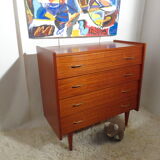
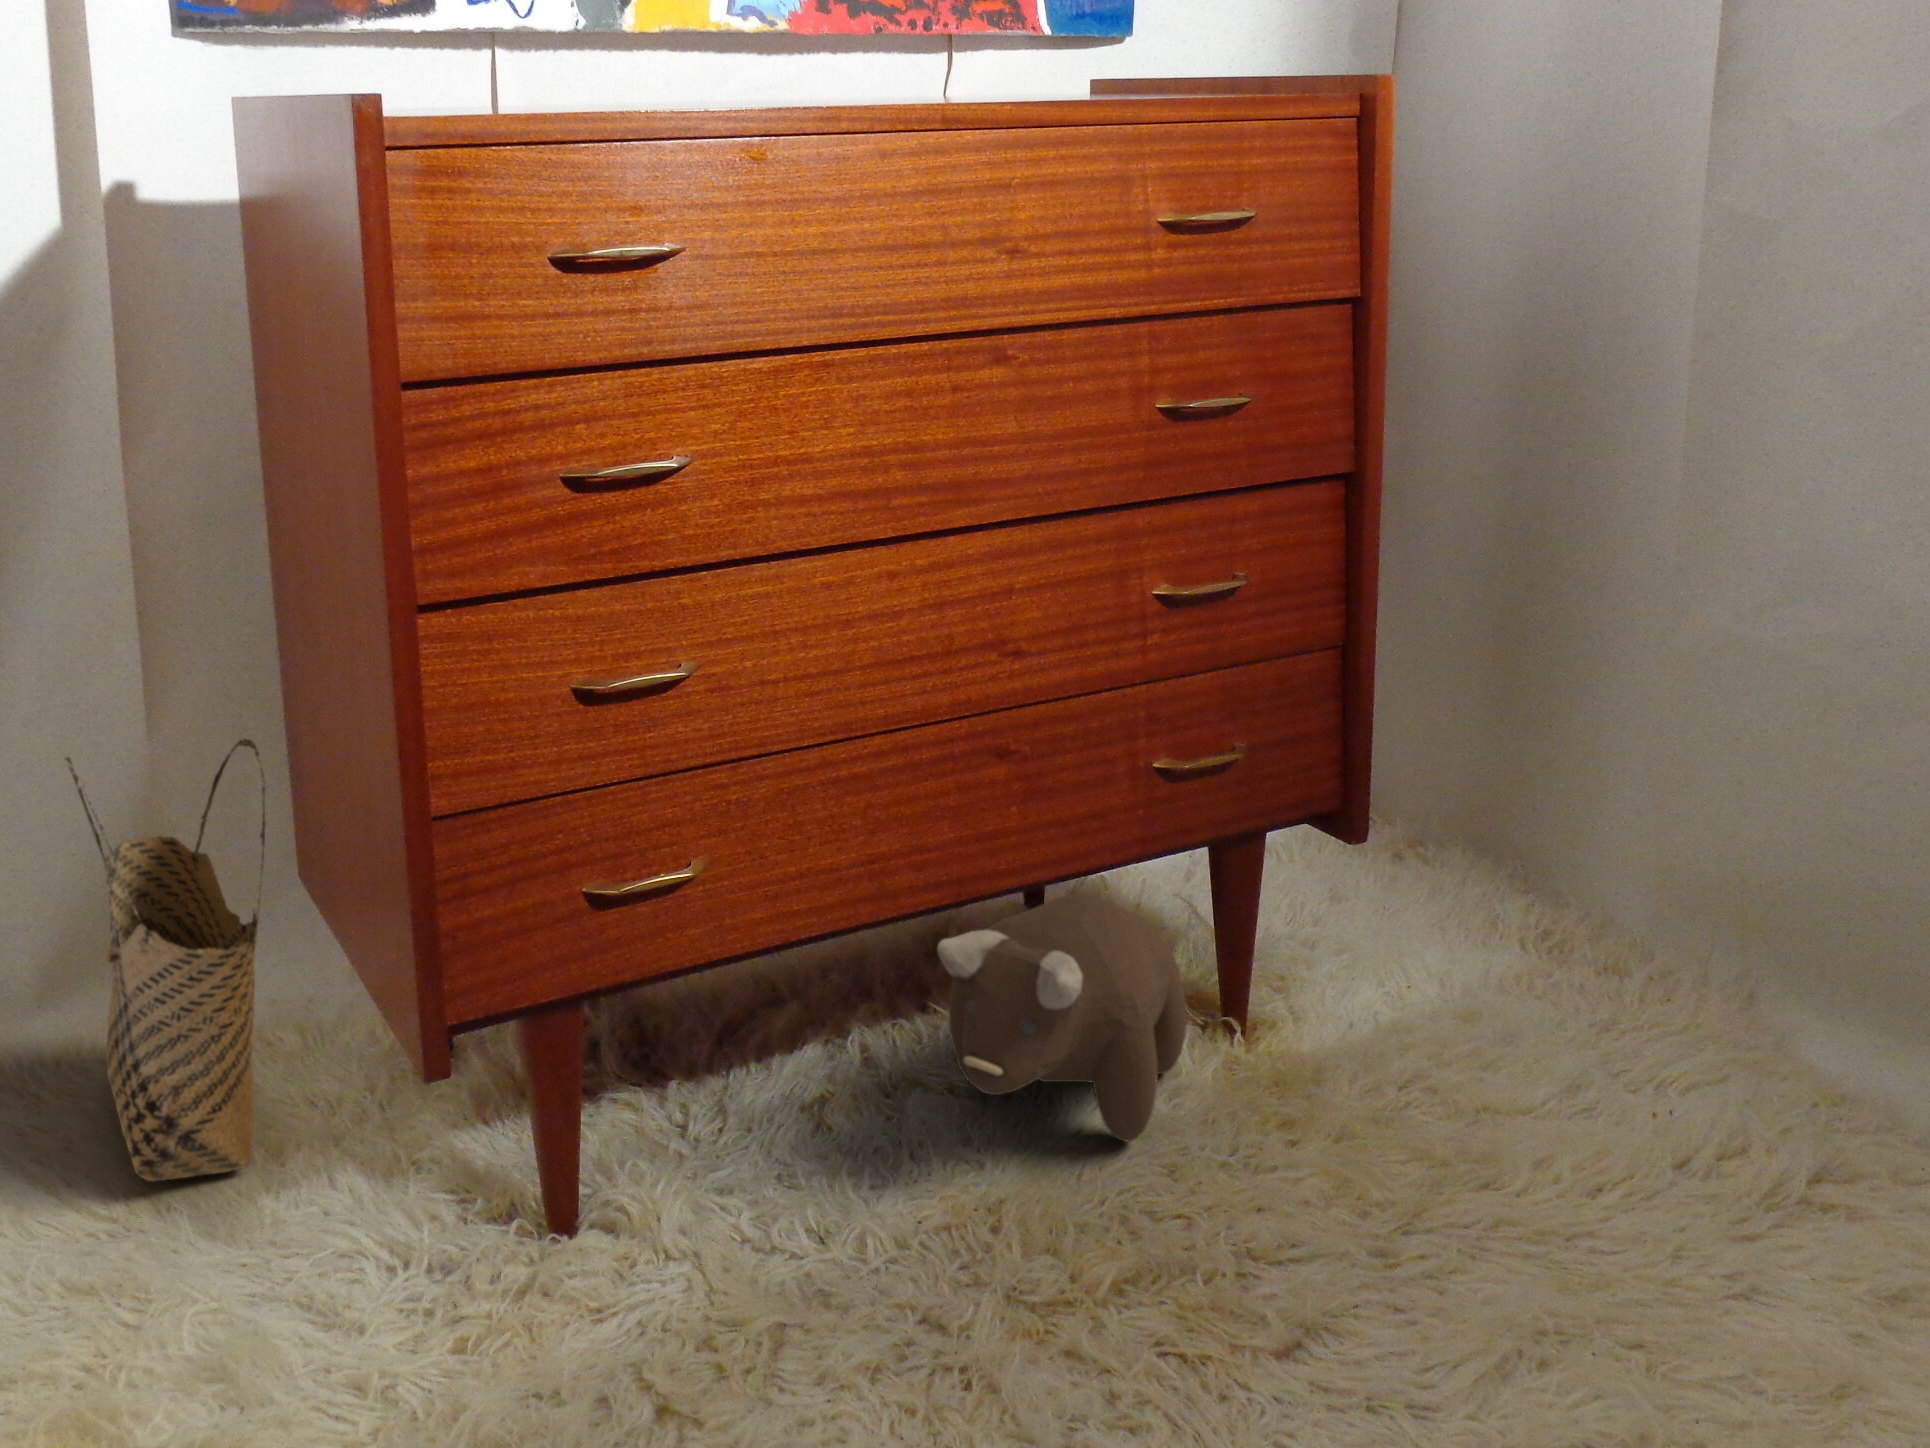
woven basket: none [23,106,42,147] -> present [64,739,266,1181]

